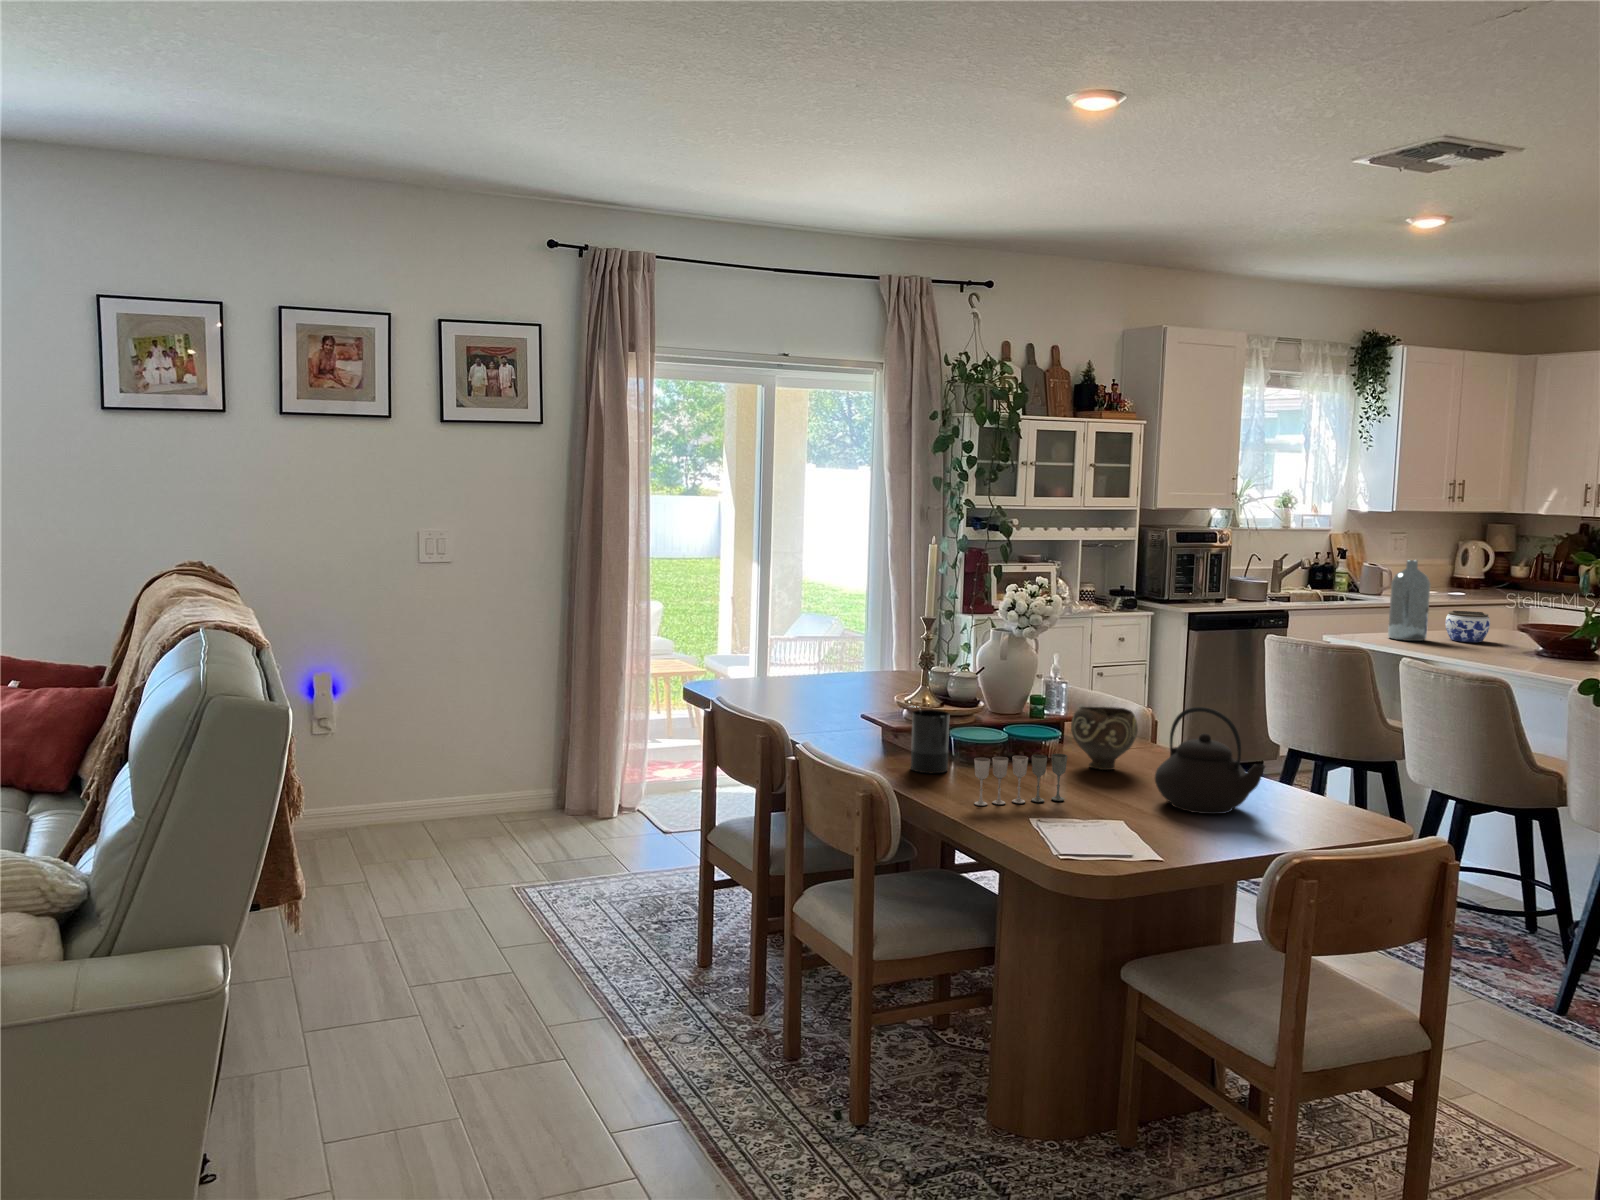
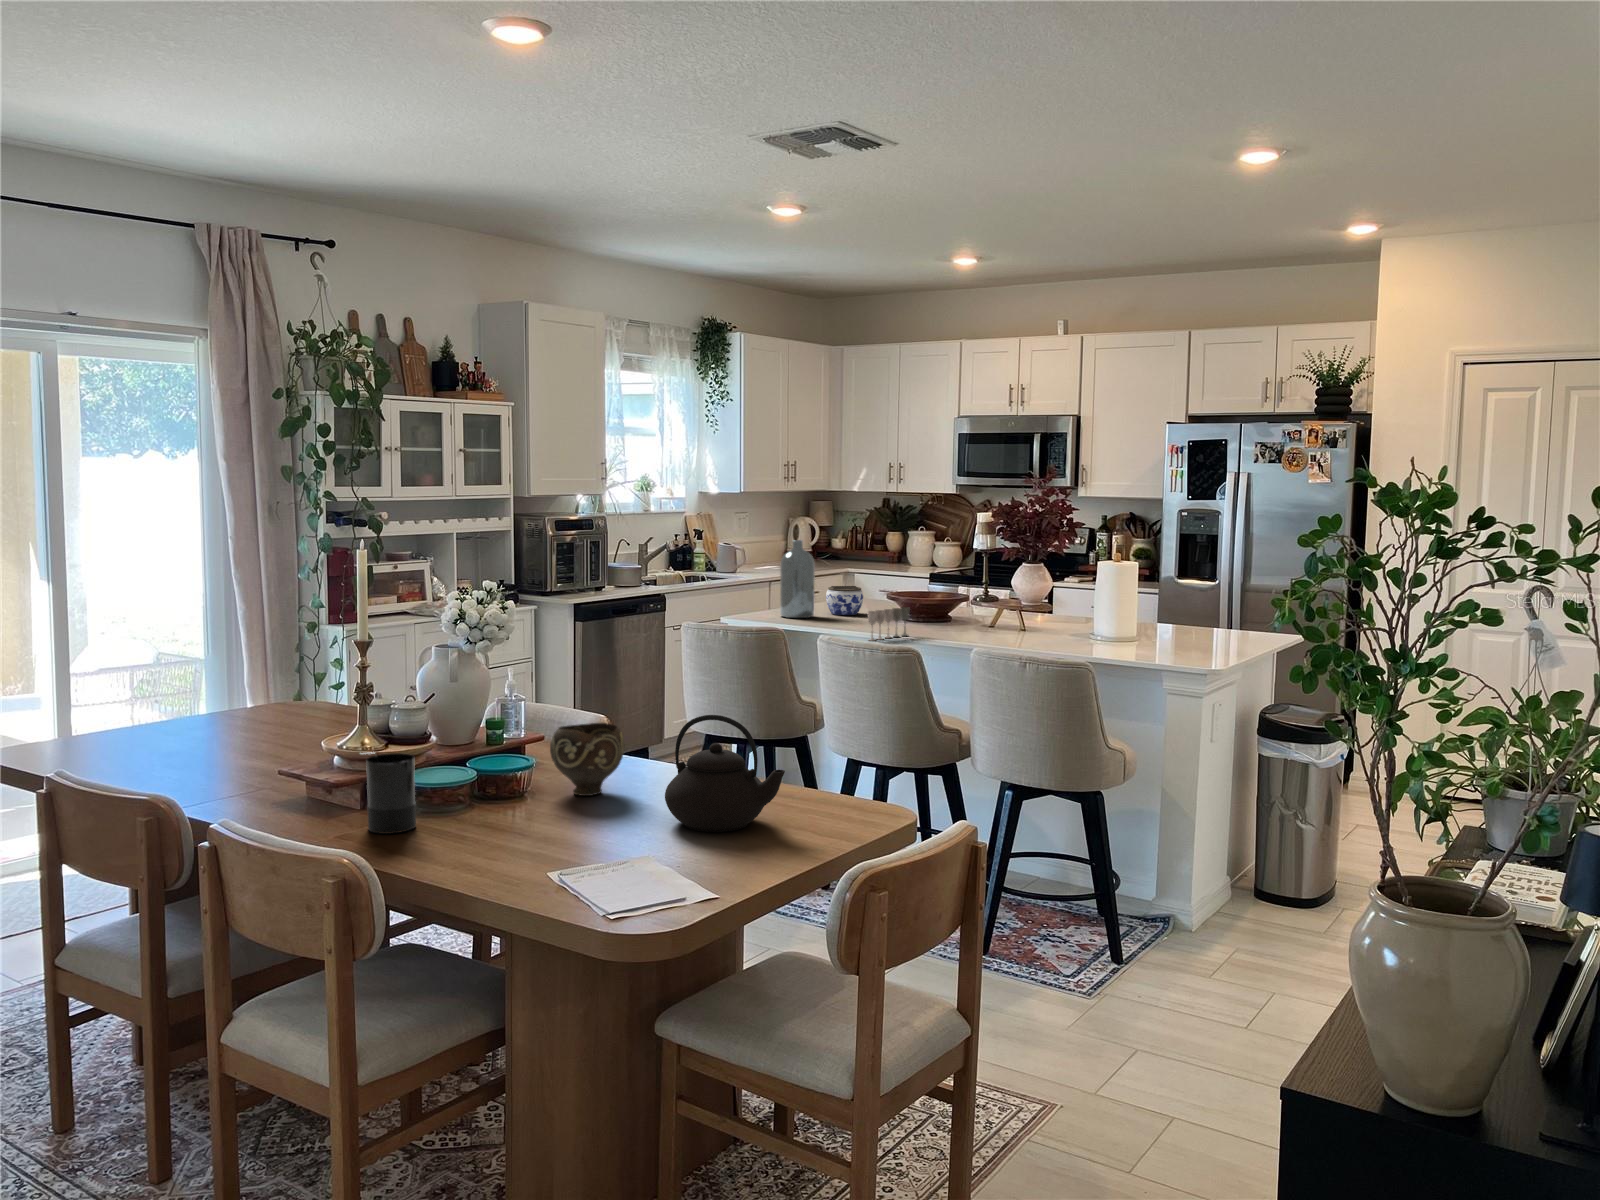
wine glass: present [974,754,1067,806] -> present [868,607,910,641]

